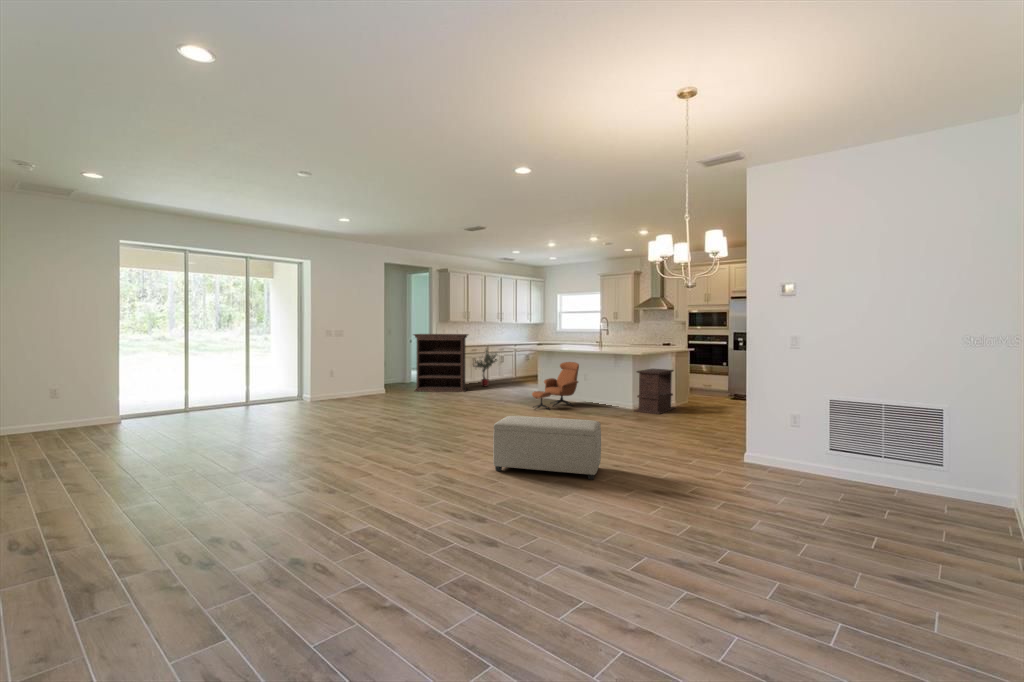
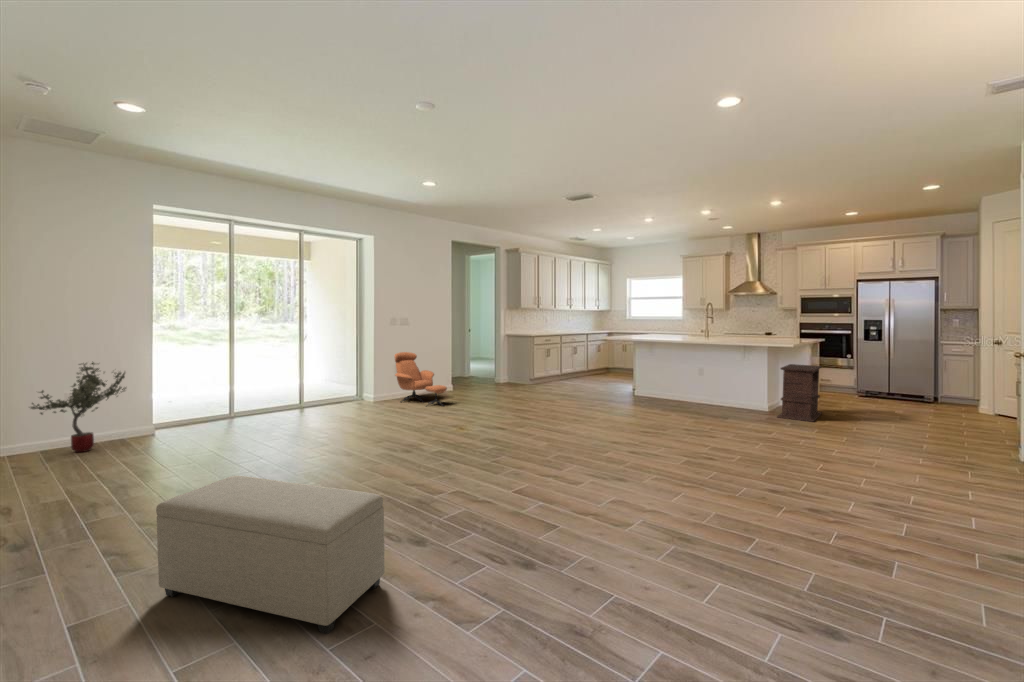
bookshelf: present [414,334,468,392] -> none [483,322,545,389]
potted tree: present [473,350,497,386] -> present [31,362,126,452]
lounge chair: present [532,362,579,409] -> present [395,352,447,405]
ottoman: present [493,416,601,480] -> present [156,476,384,634]

